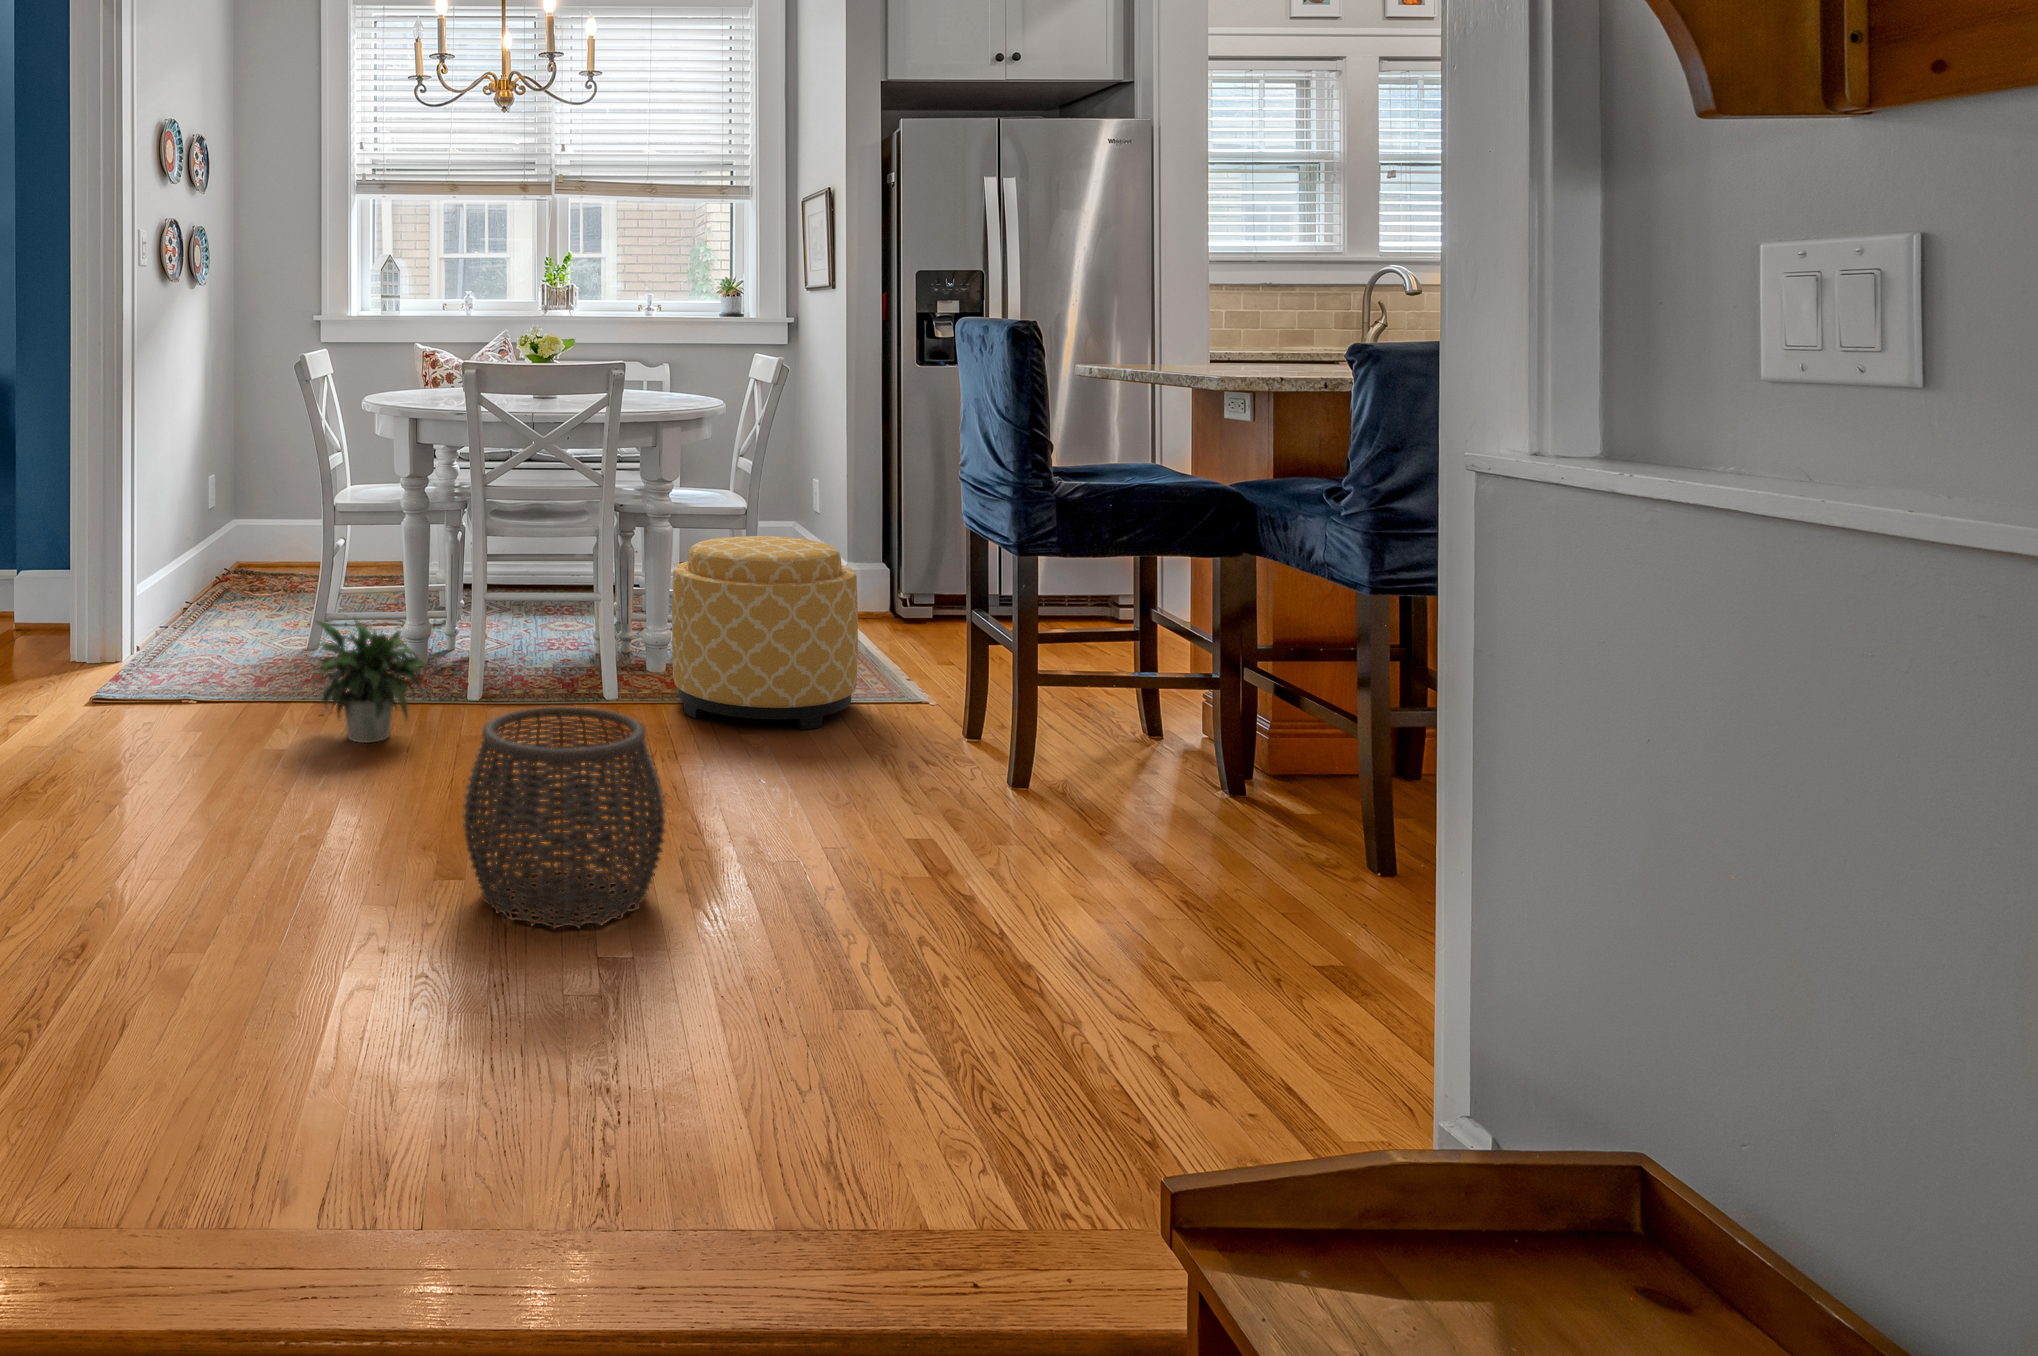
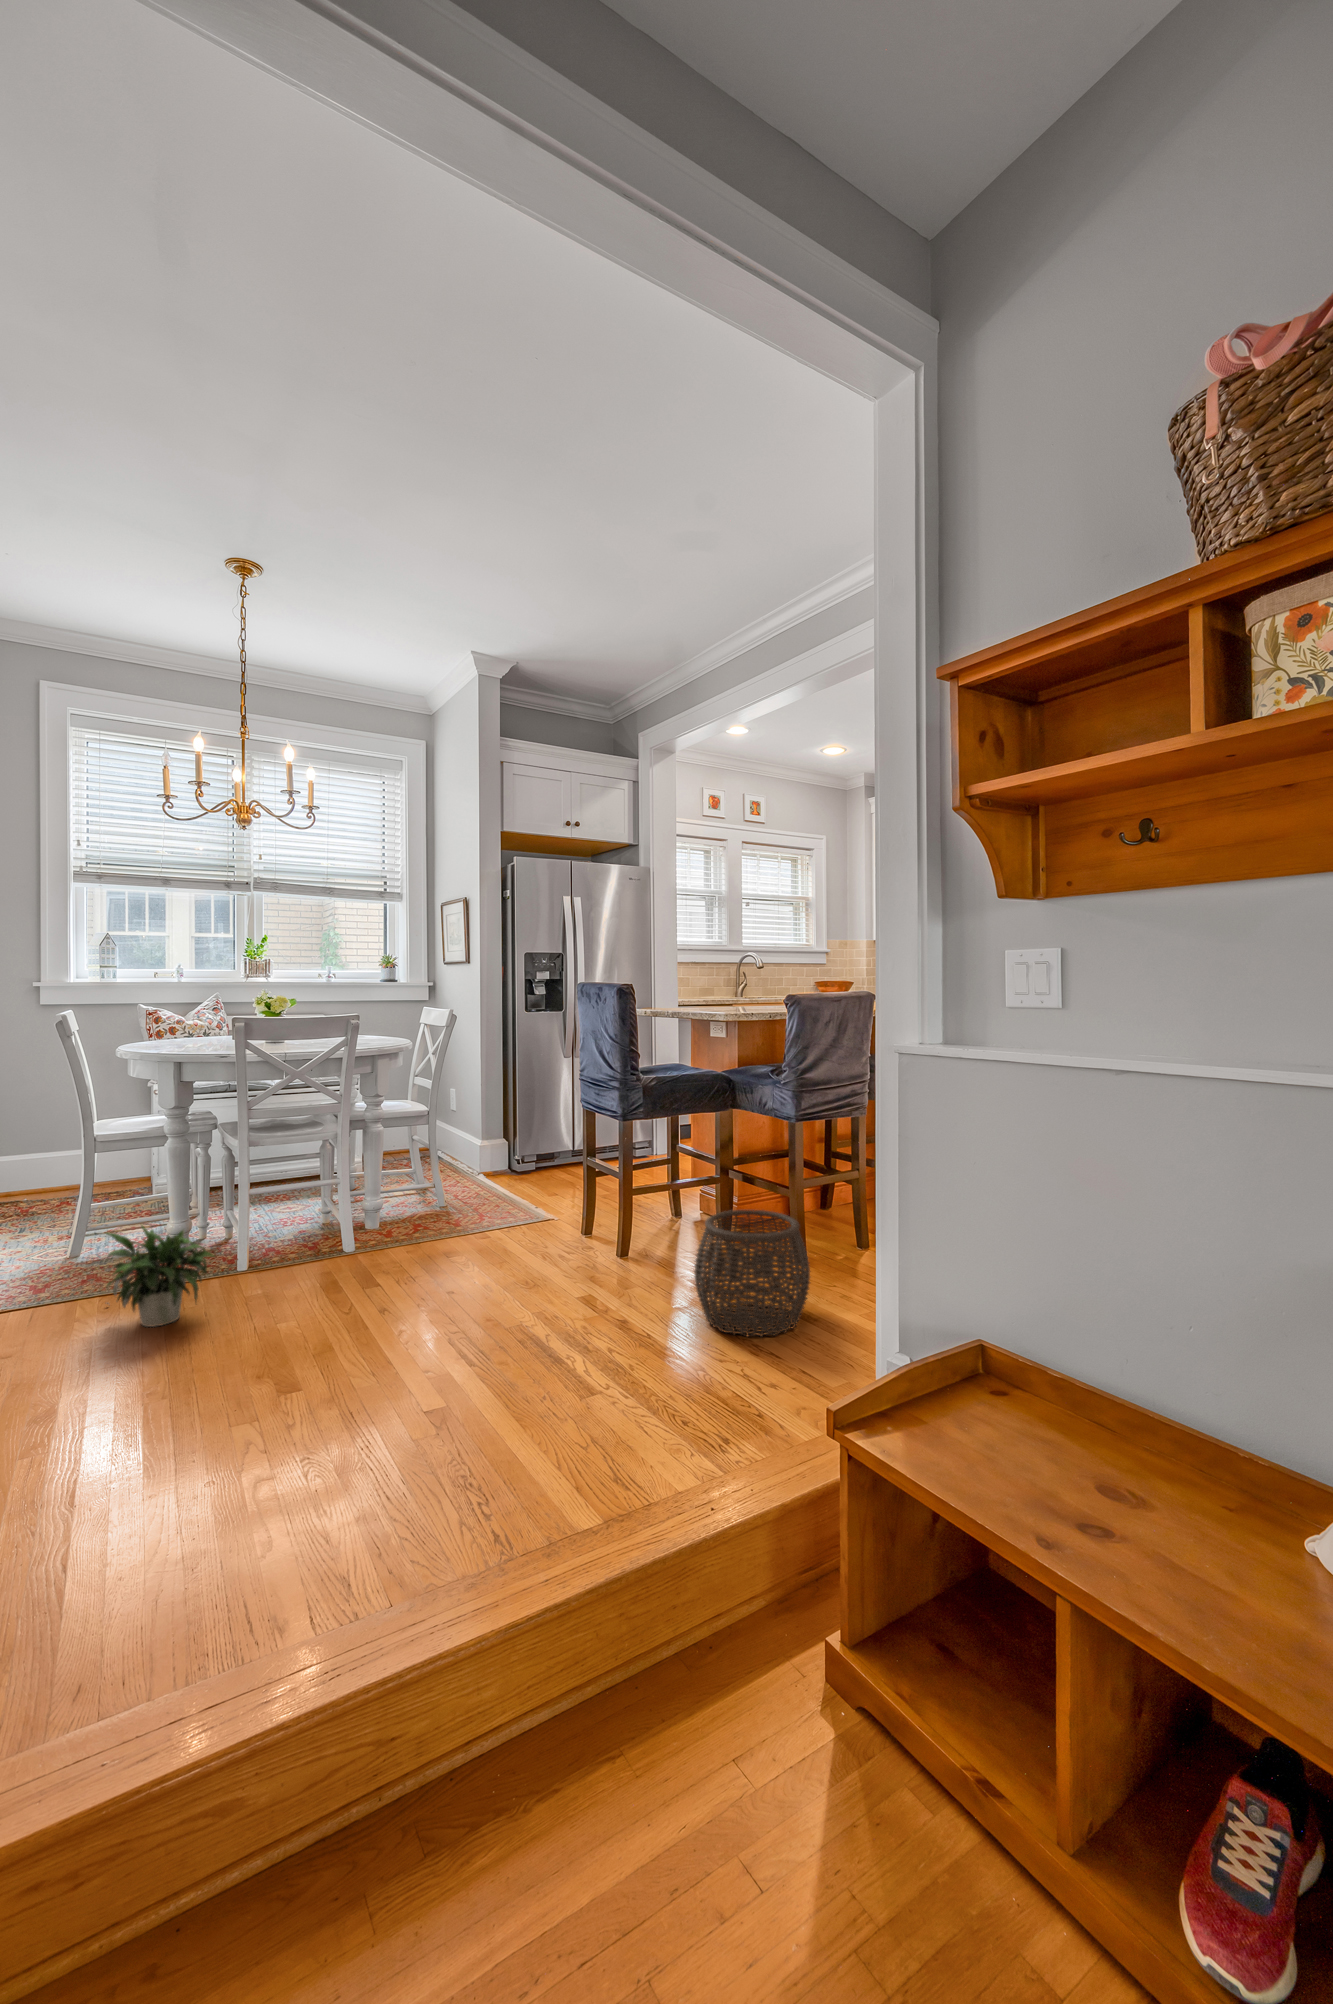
ottoman: present [672,536,858,729] -> none [396,1129,522,1260]
woven basket: present [463,707,665,928] -> present [694,1210,810,1337]

